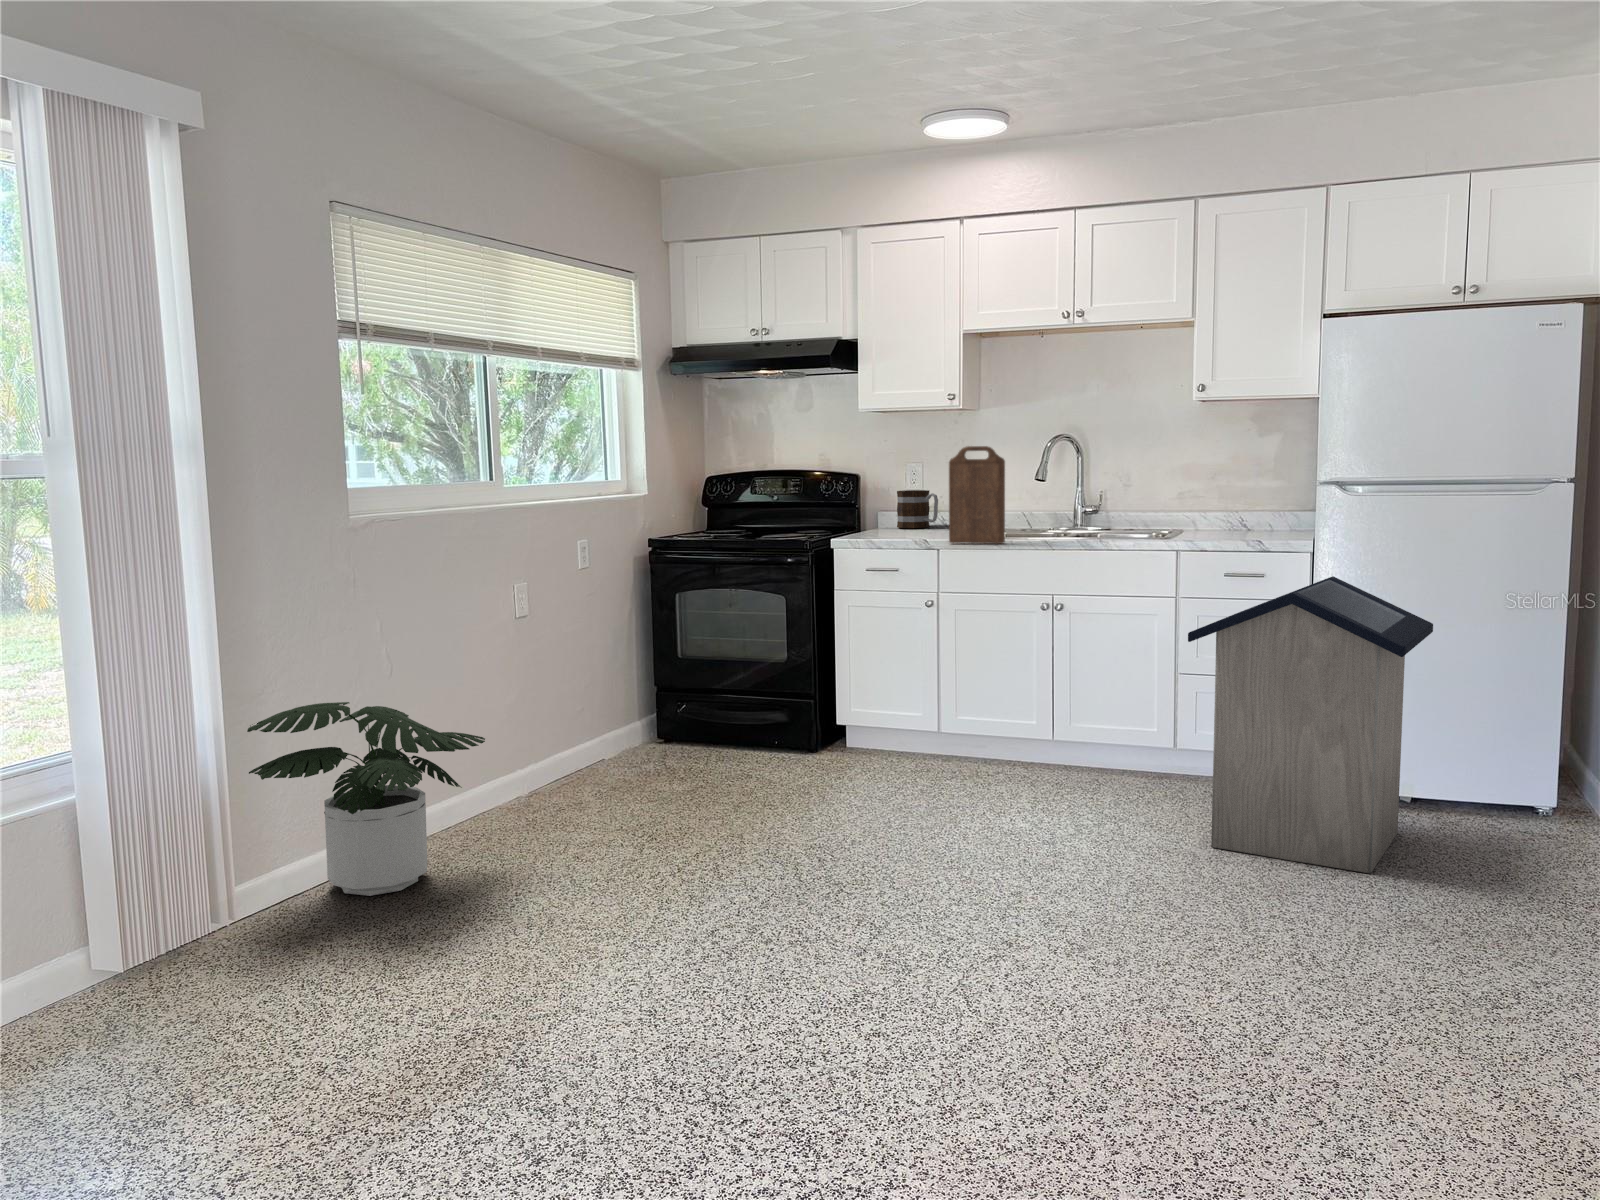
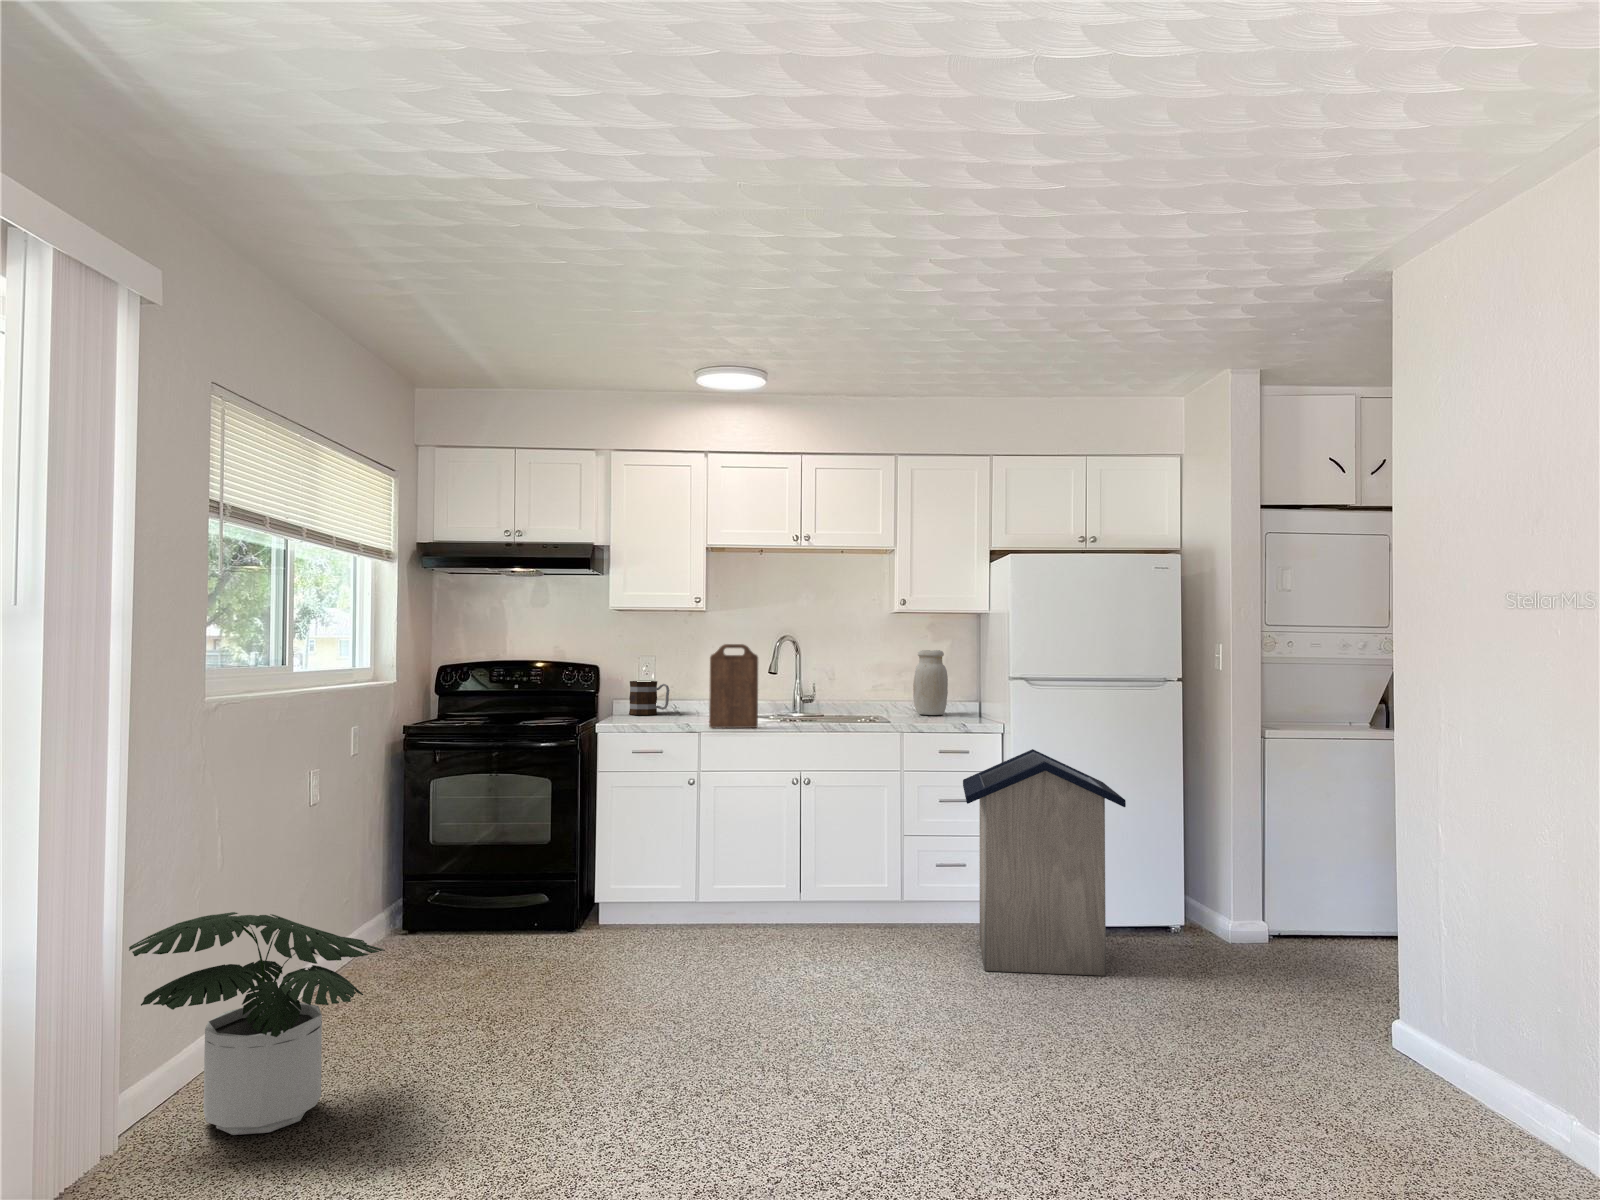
jar: none [1231,447,1278,531] -> present [913,650,948,715]

